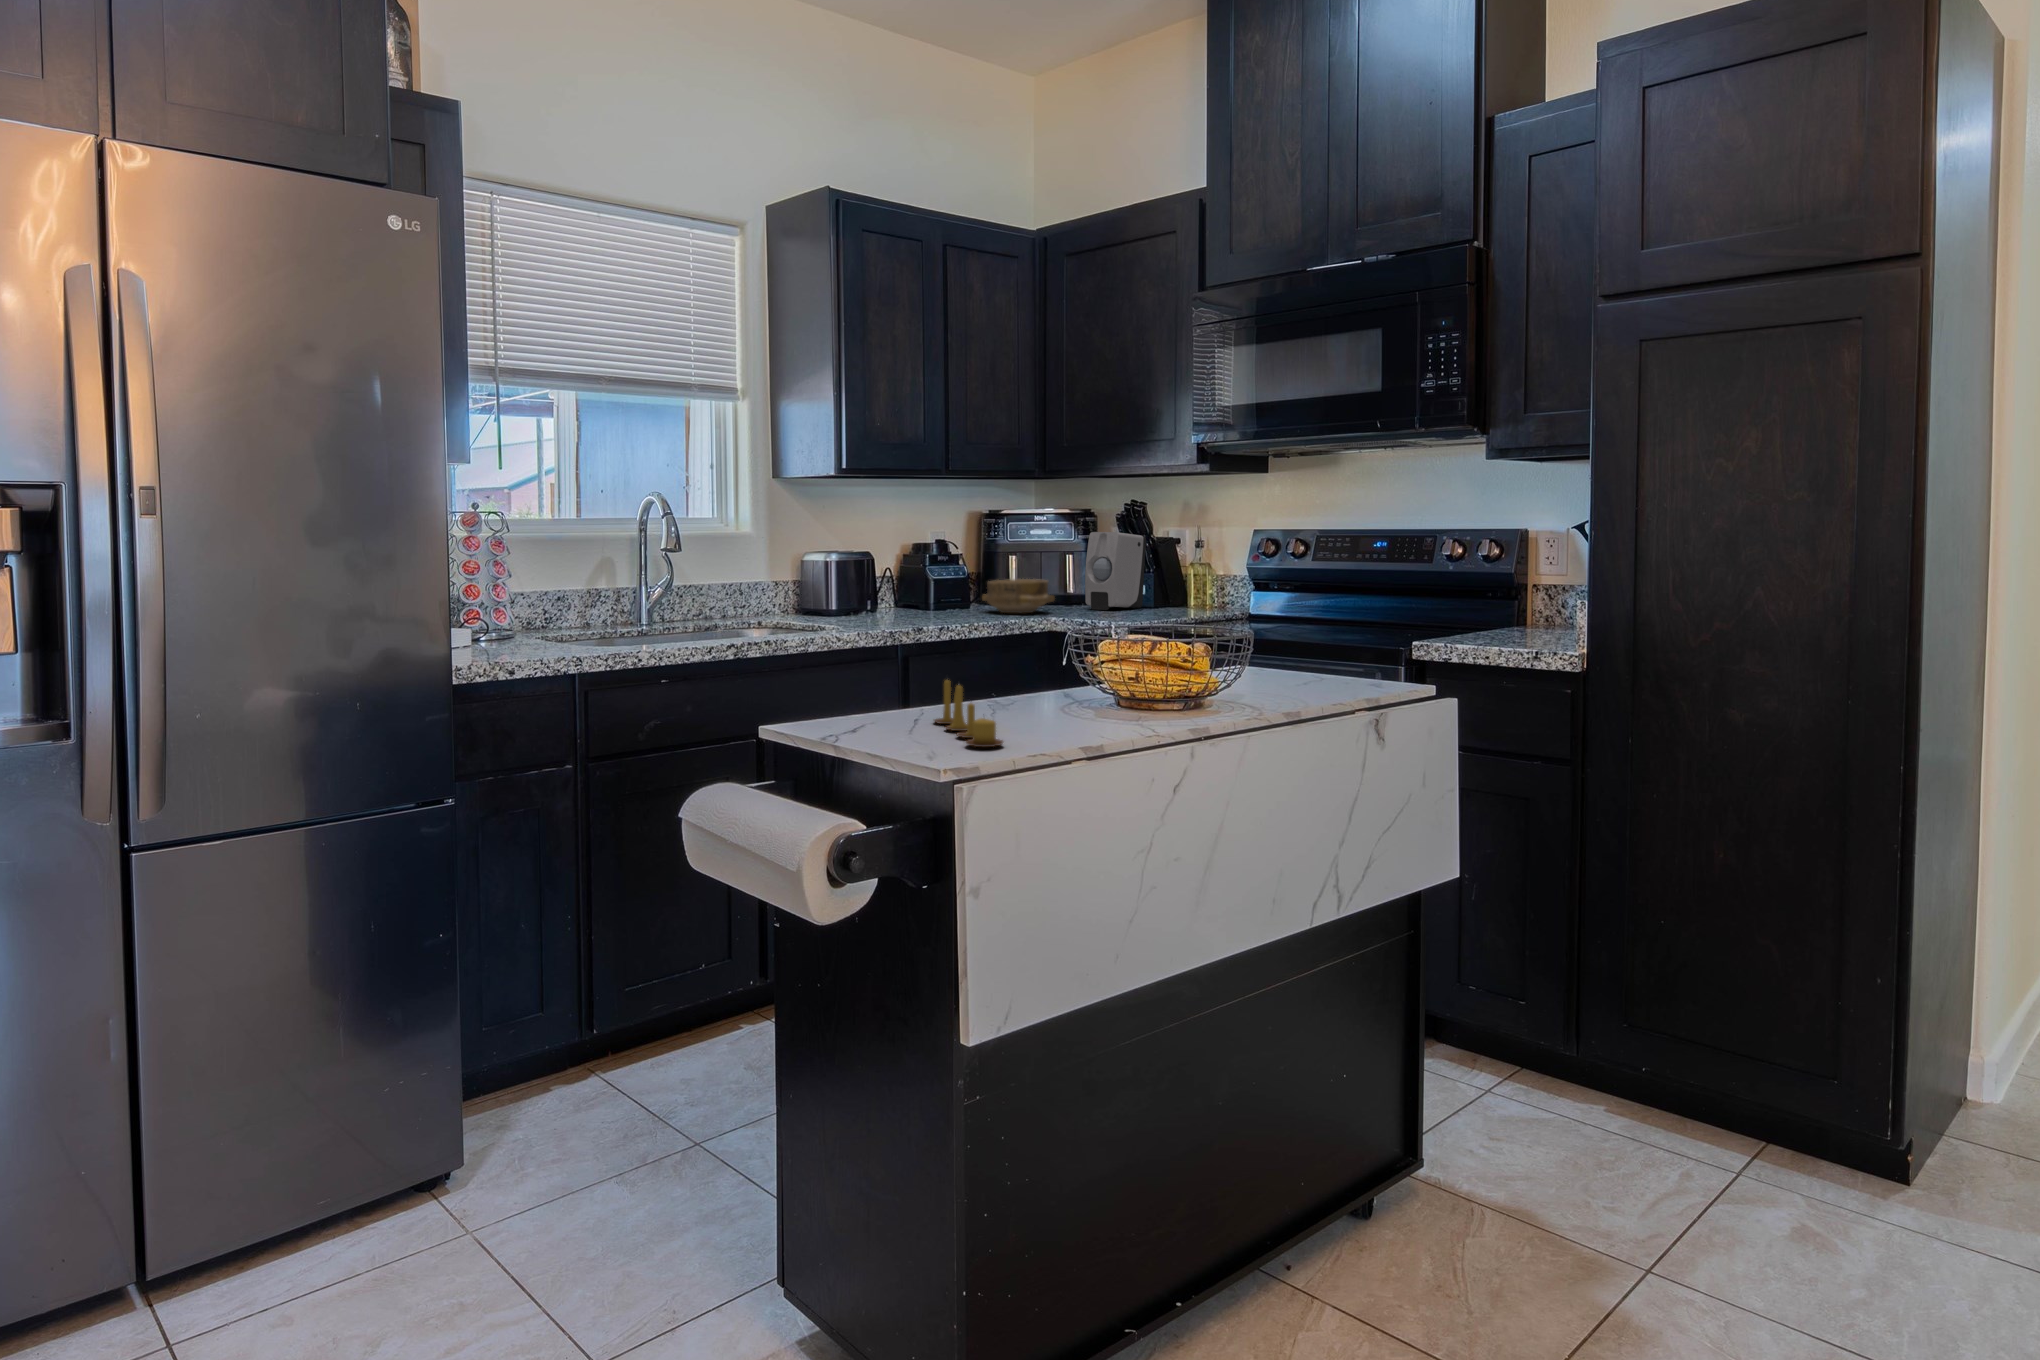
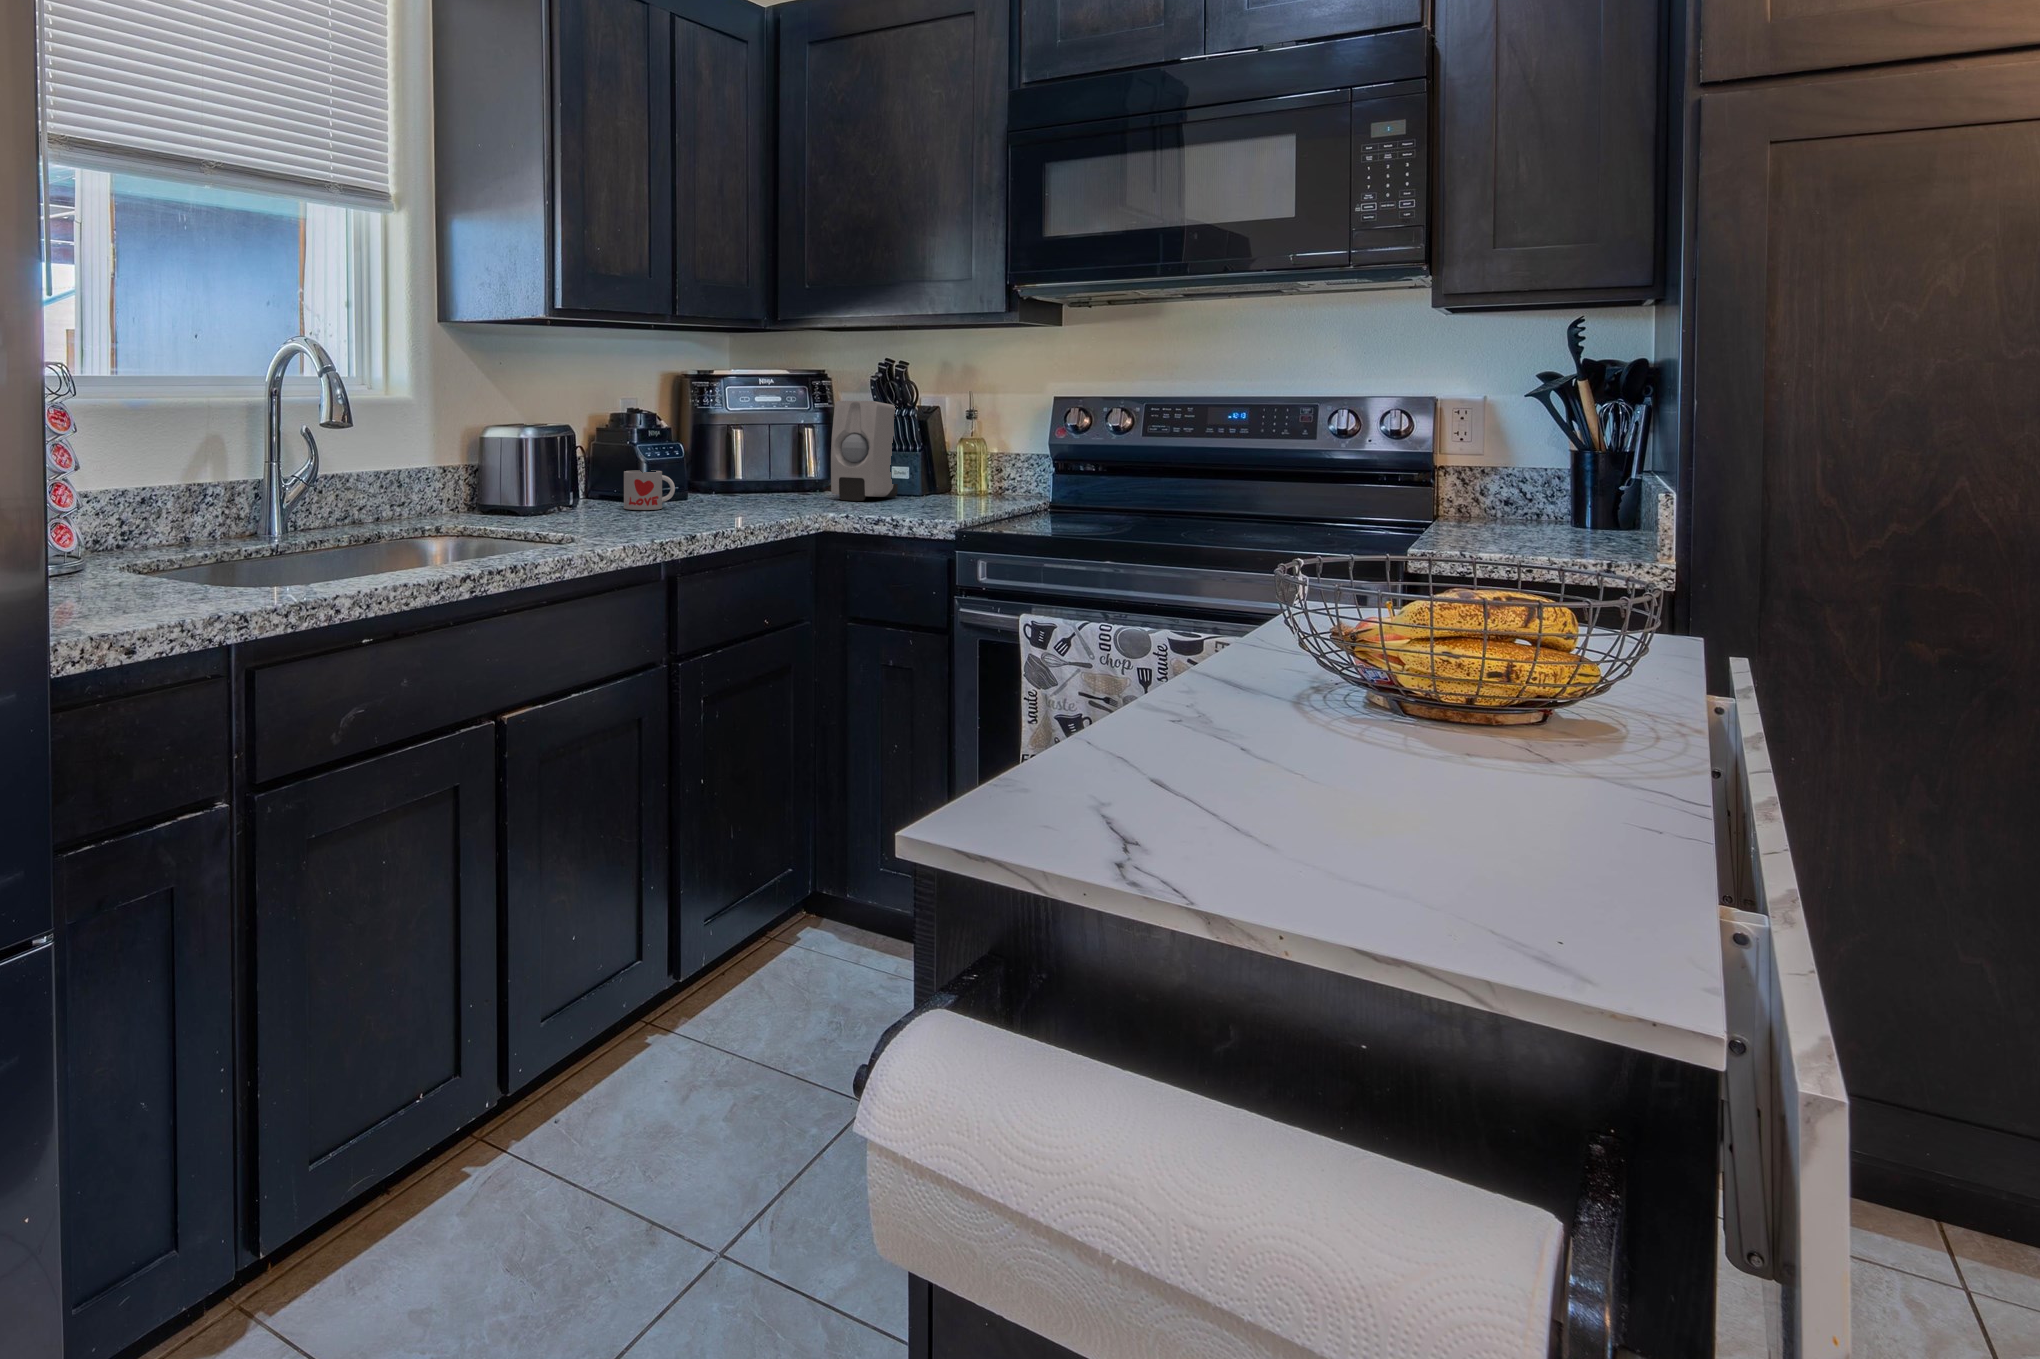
ceramic bowl: present [982,579,1055,613] -> none [709,462,807,508]
mug: none [914,585,952,614] -> present [624,470,675,510]
candle: present [934,680,1003,747] -> none [1134,679,1466,873]

